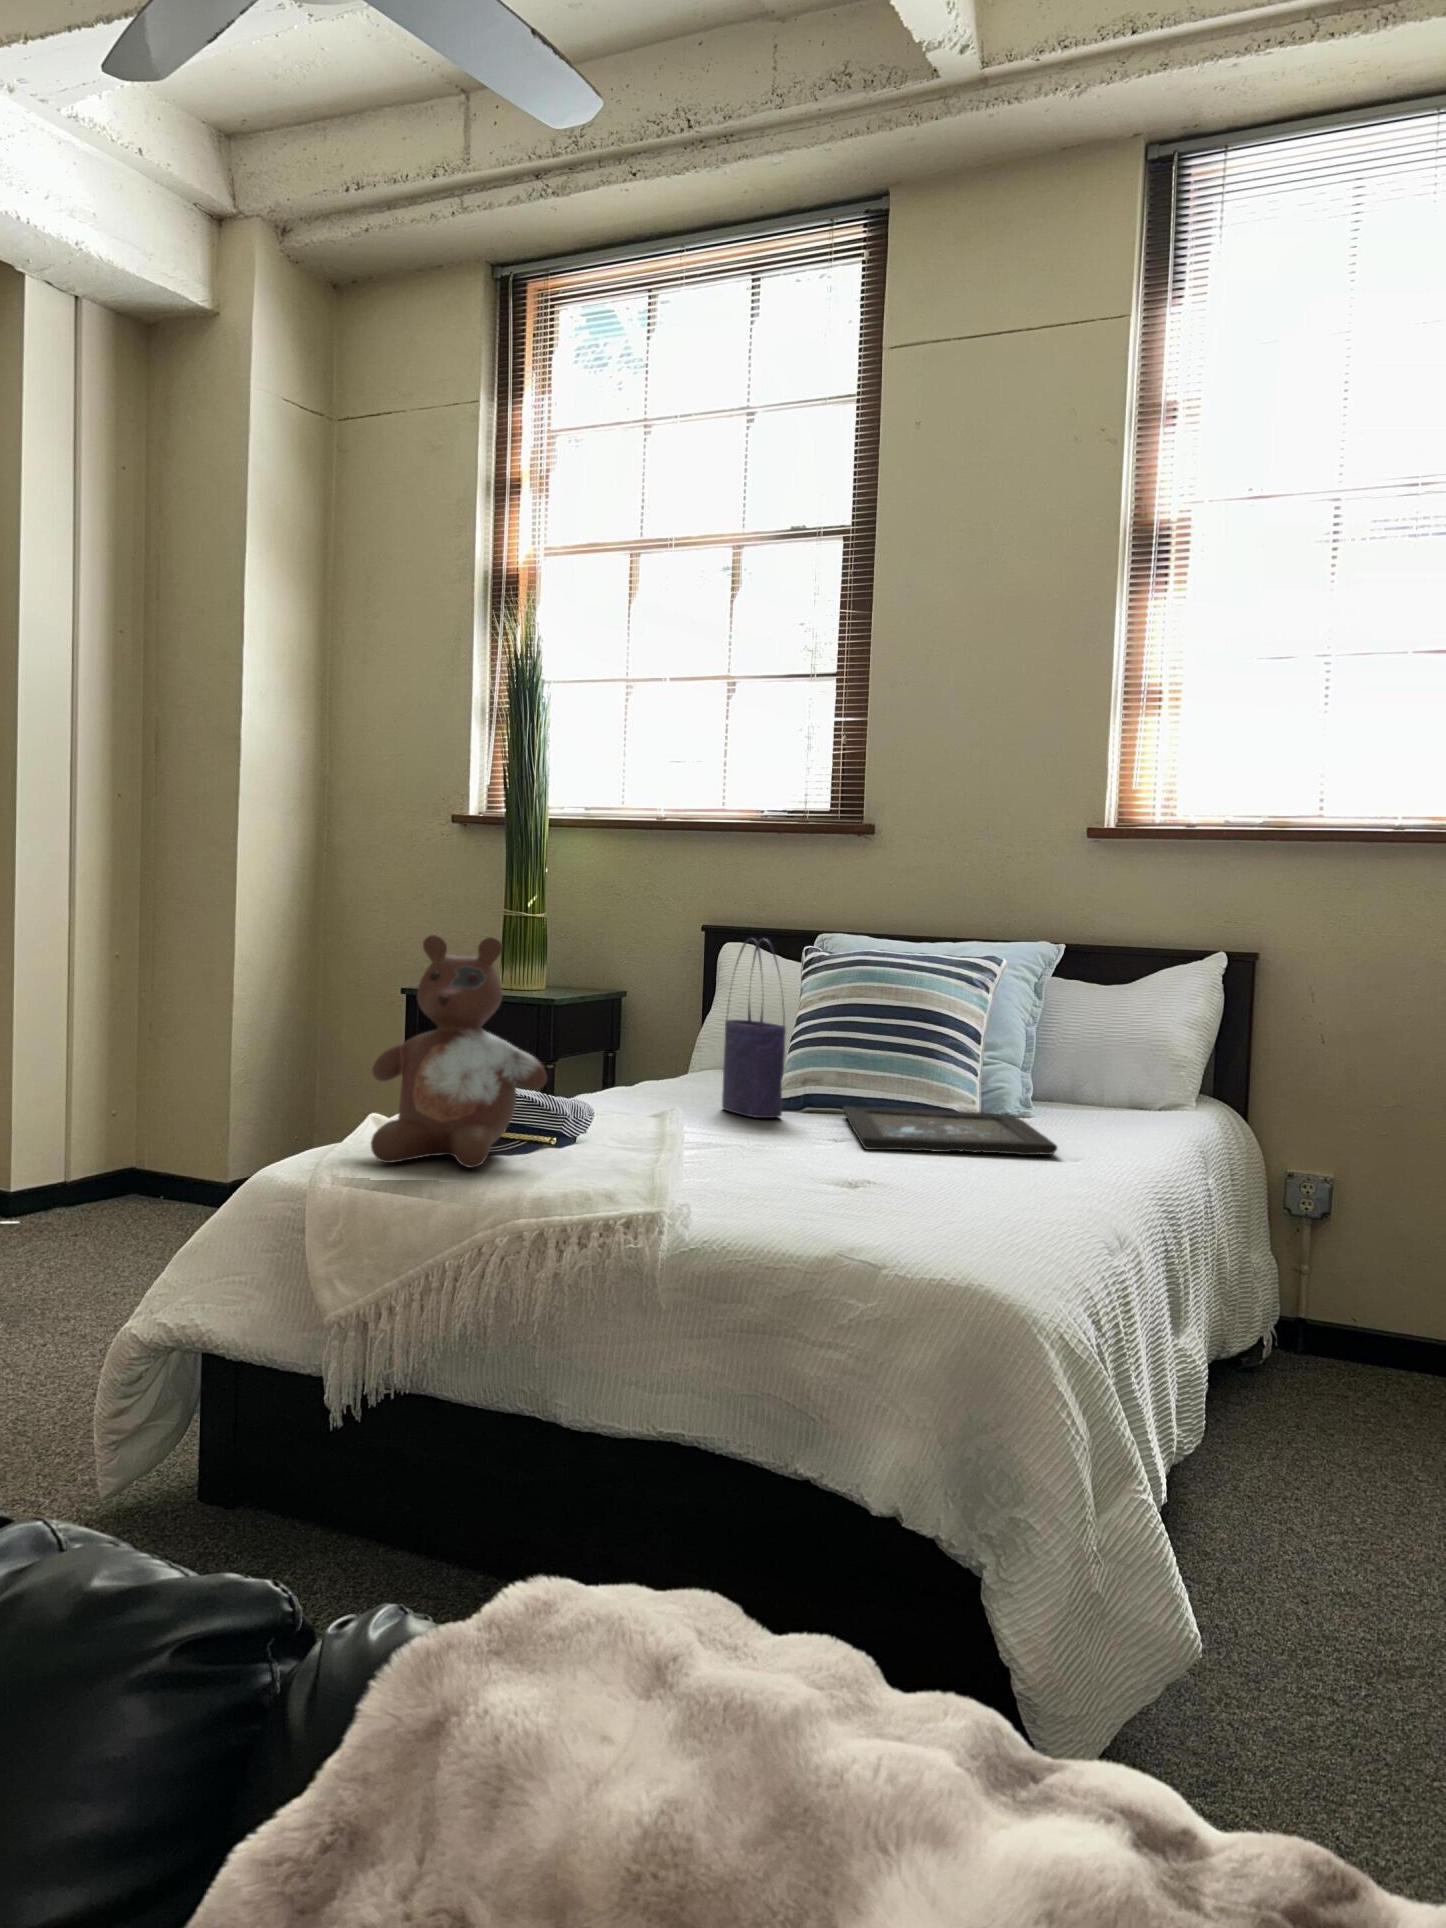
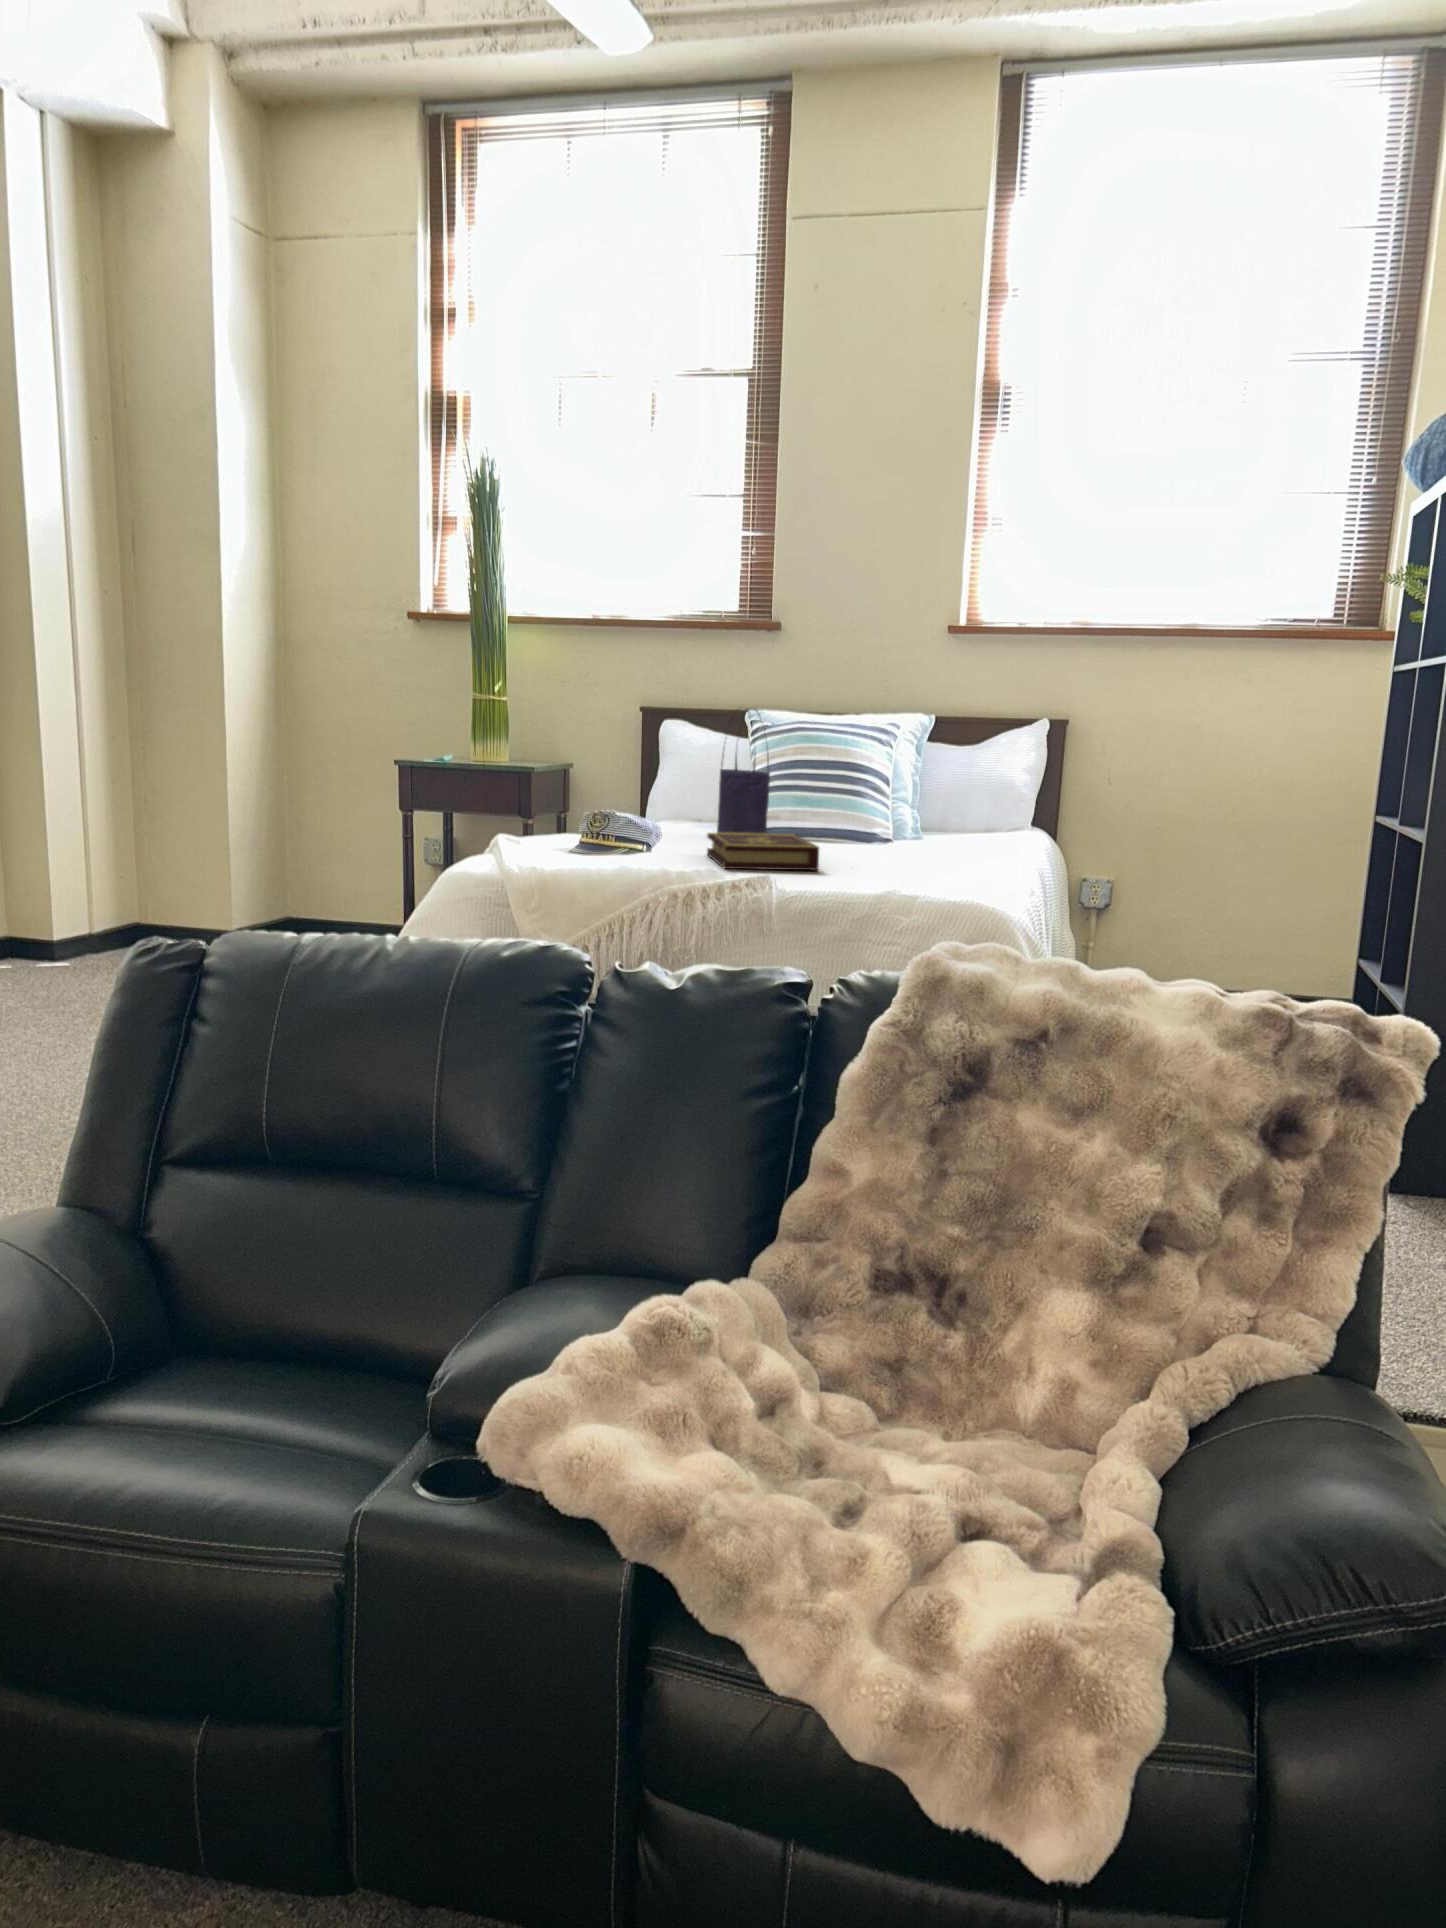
stuffed bear: present [371,935,547,1168] -> none [523,699,653,863]
tray: present [843,1106,1057,1155] -> none [805,831,974,855]
book: none [625,1118,773,1188] -> present [707,833,819,870]

